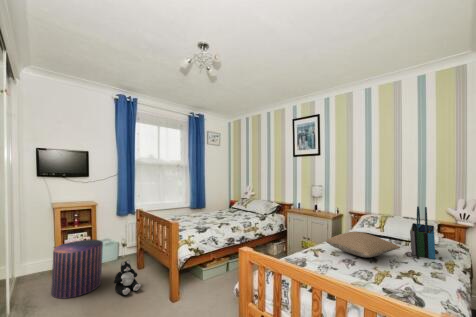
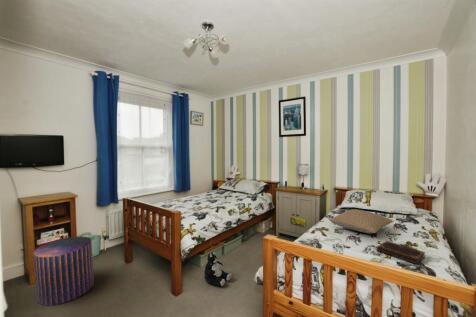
tote bag: present [410,206,435,259] -> none [398,184,423,229]
plush toy: present [114,260,141,295] -> present [204,251,232,286]
notebook: none [365,266,422,293] -> present [377,241,425,264]

